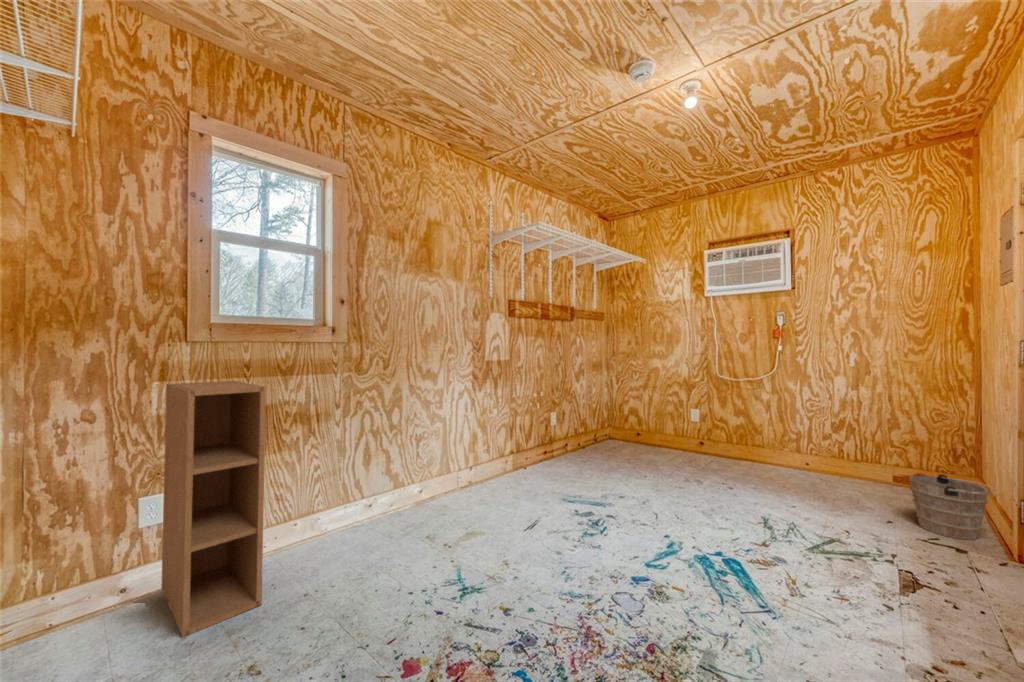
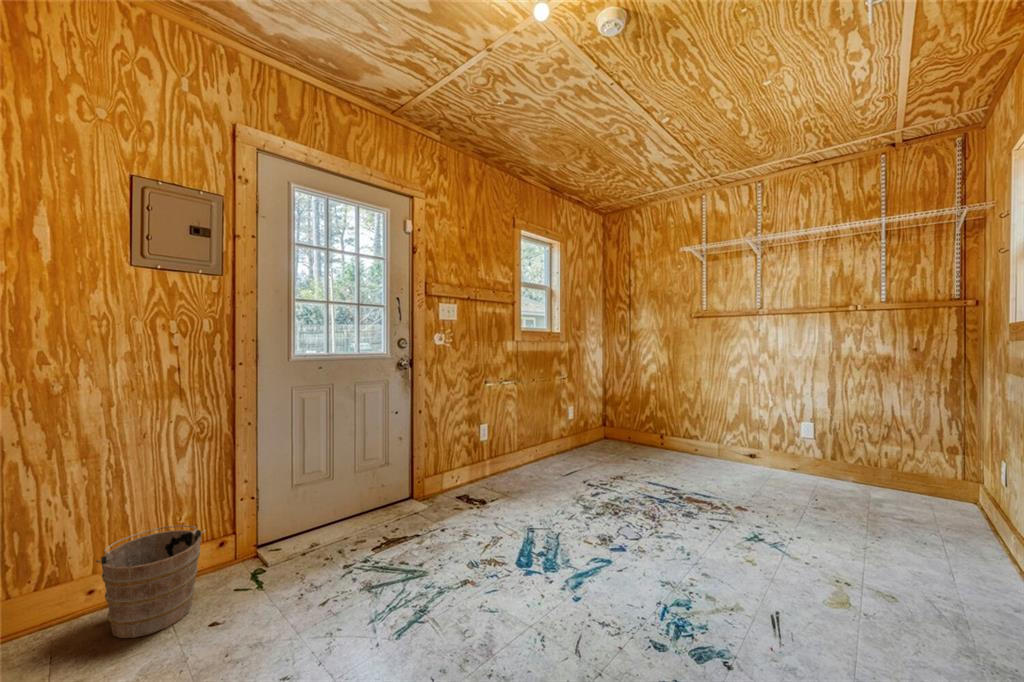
shelving unit: present [161,381,266,637] -> none [884,376,1003,556]

